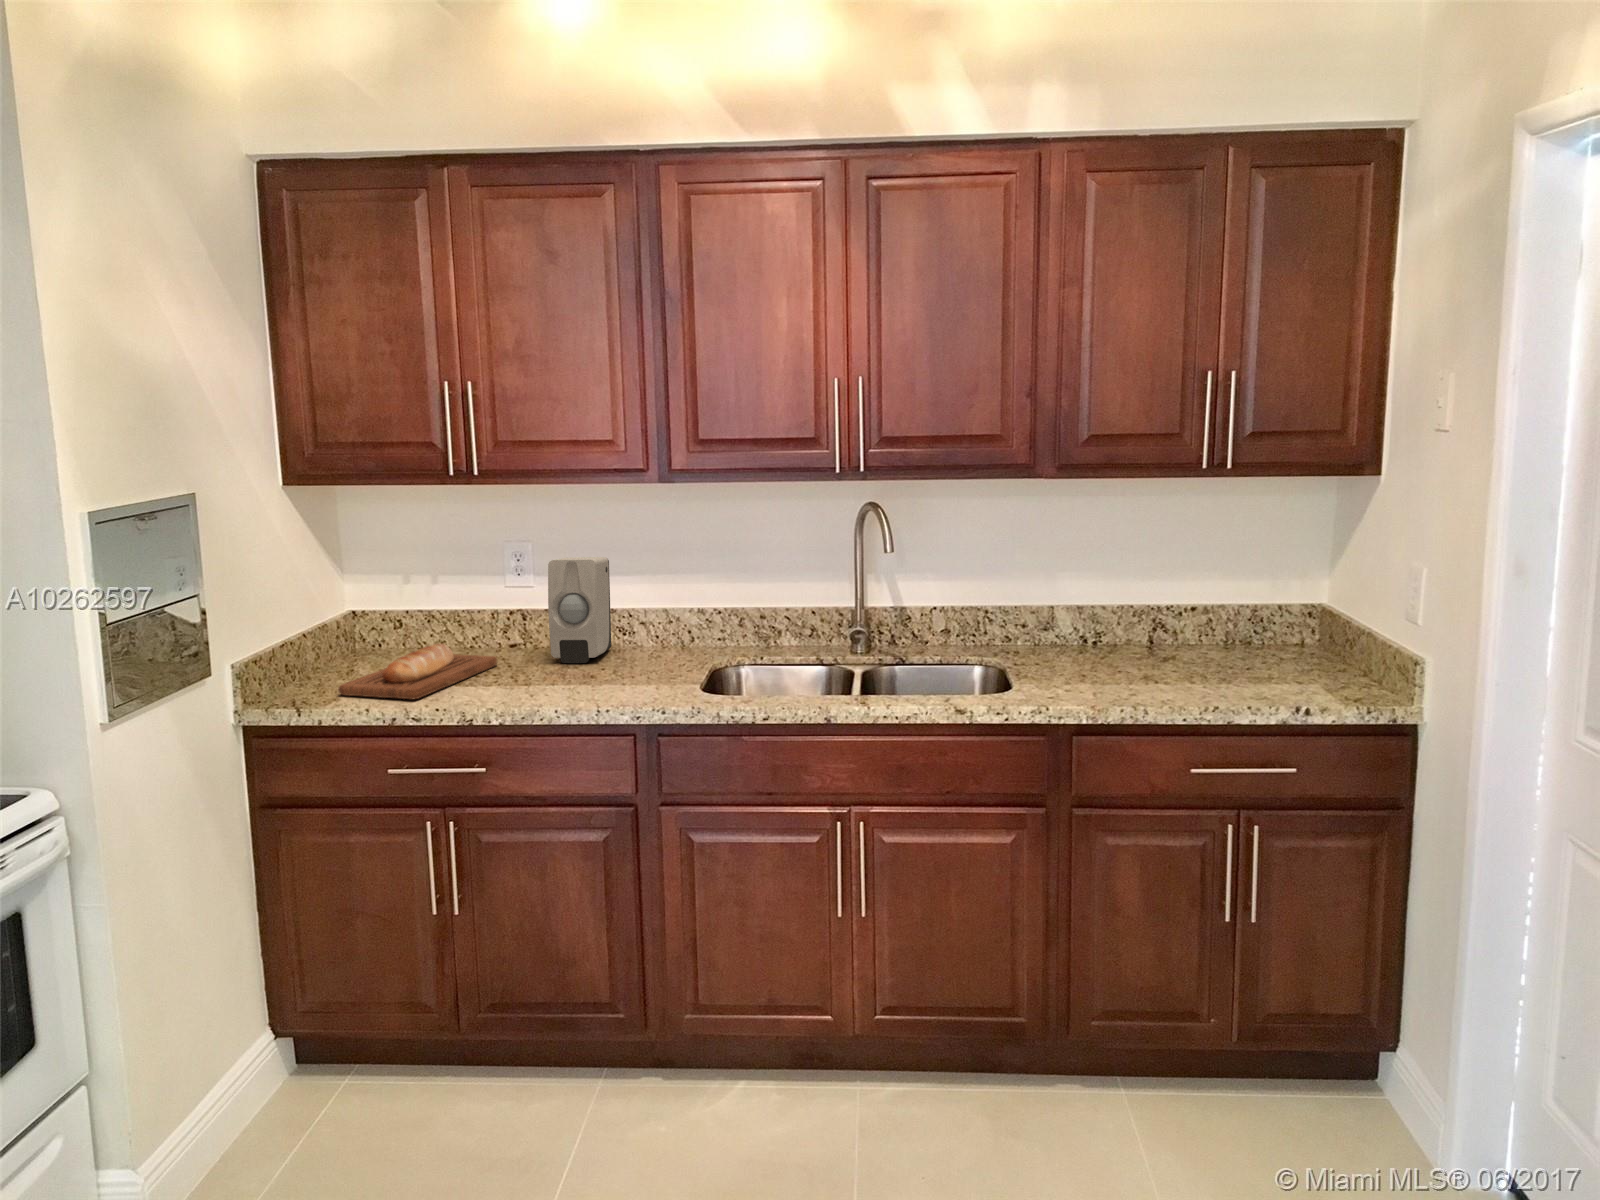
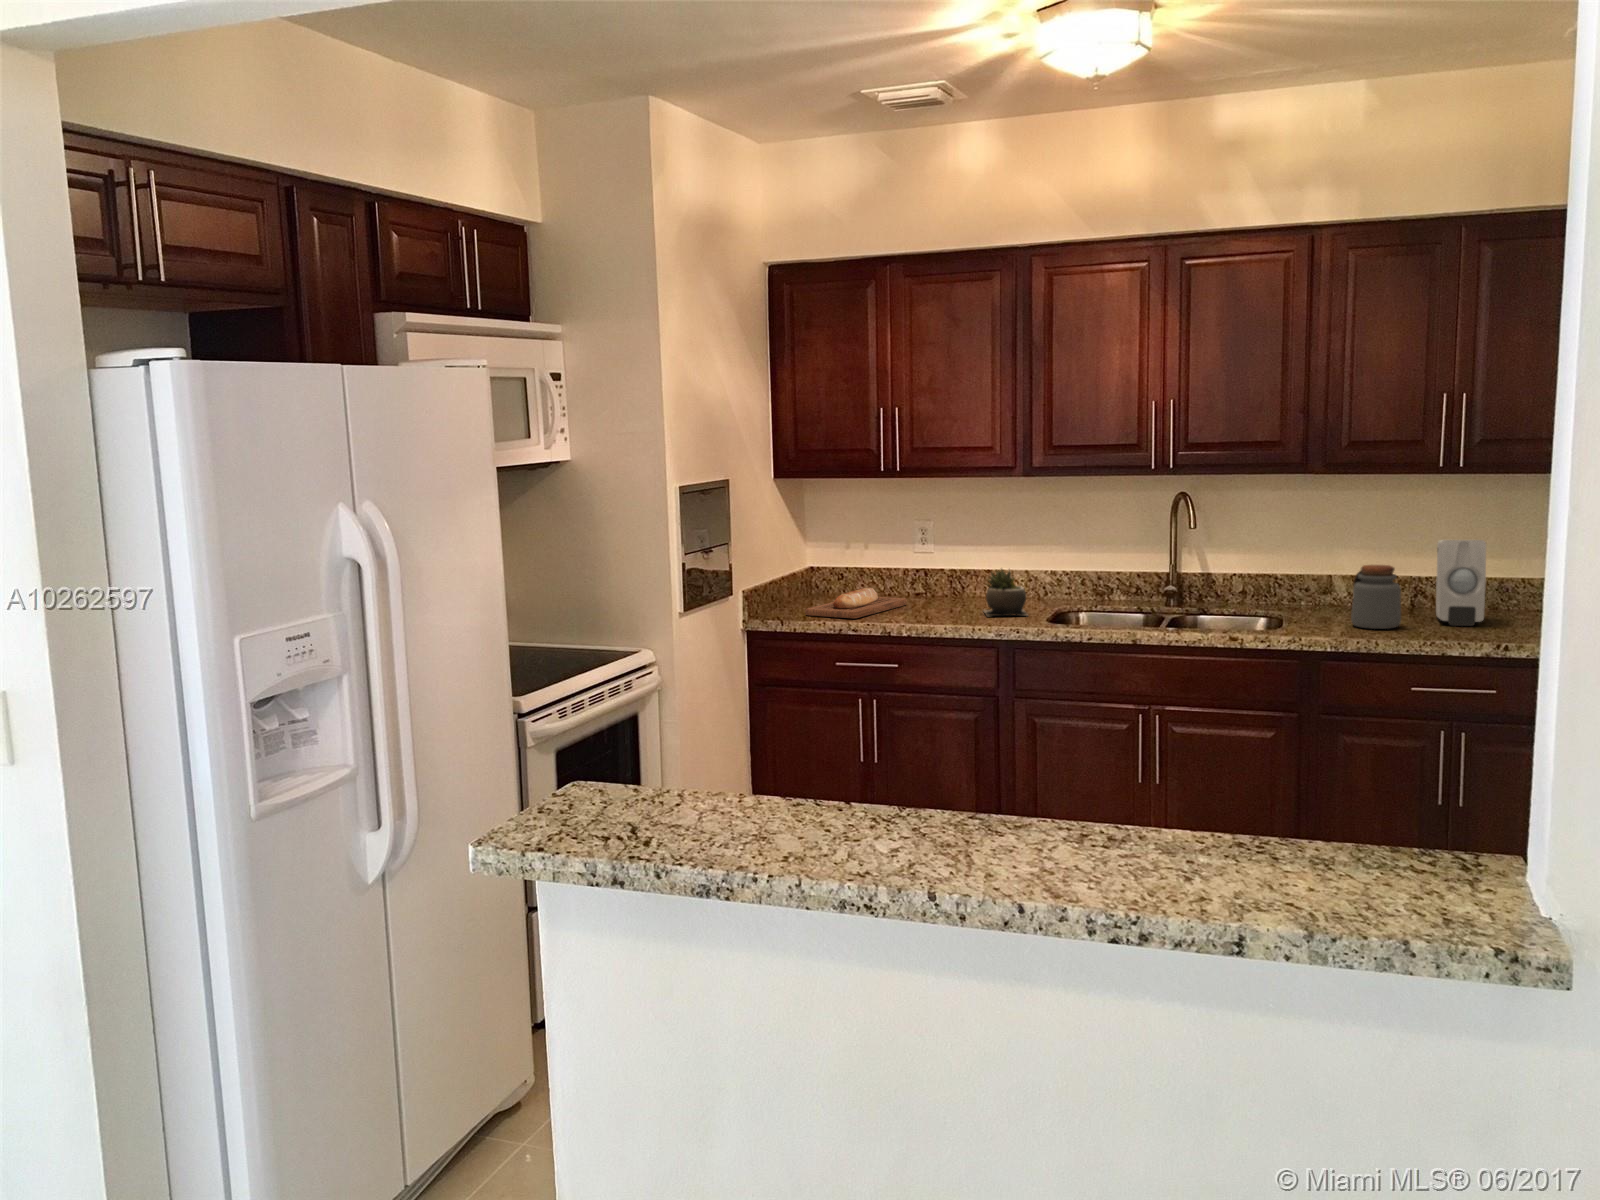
soap dispenser: present [548,557,611,663] -> present [1436,540,1486,626]
jar: none [1094,597,1156,683] -> present [1351,565,1401,629]
succulent plant: none [607,612,674,684] -> present [984,569,1028,616]

